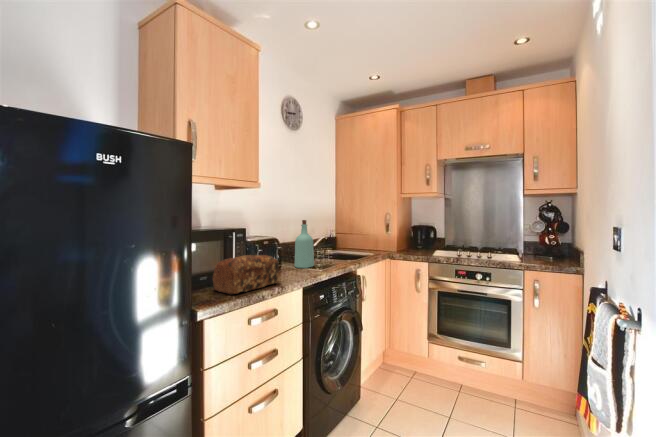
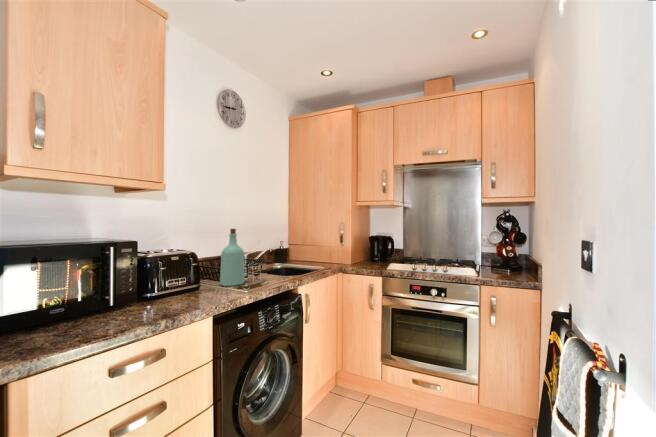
bread loaf: present [213,255,279,295] -> none [77,274,180,331]

